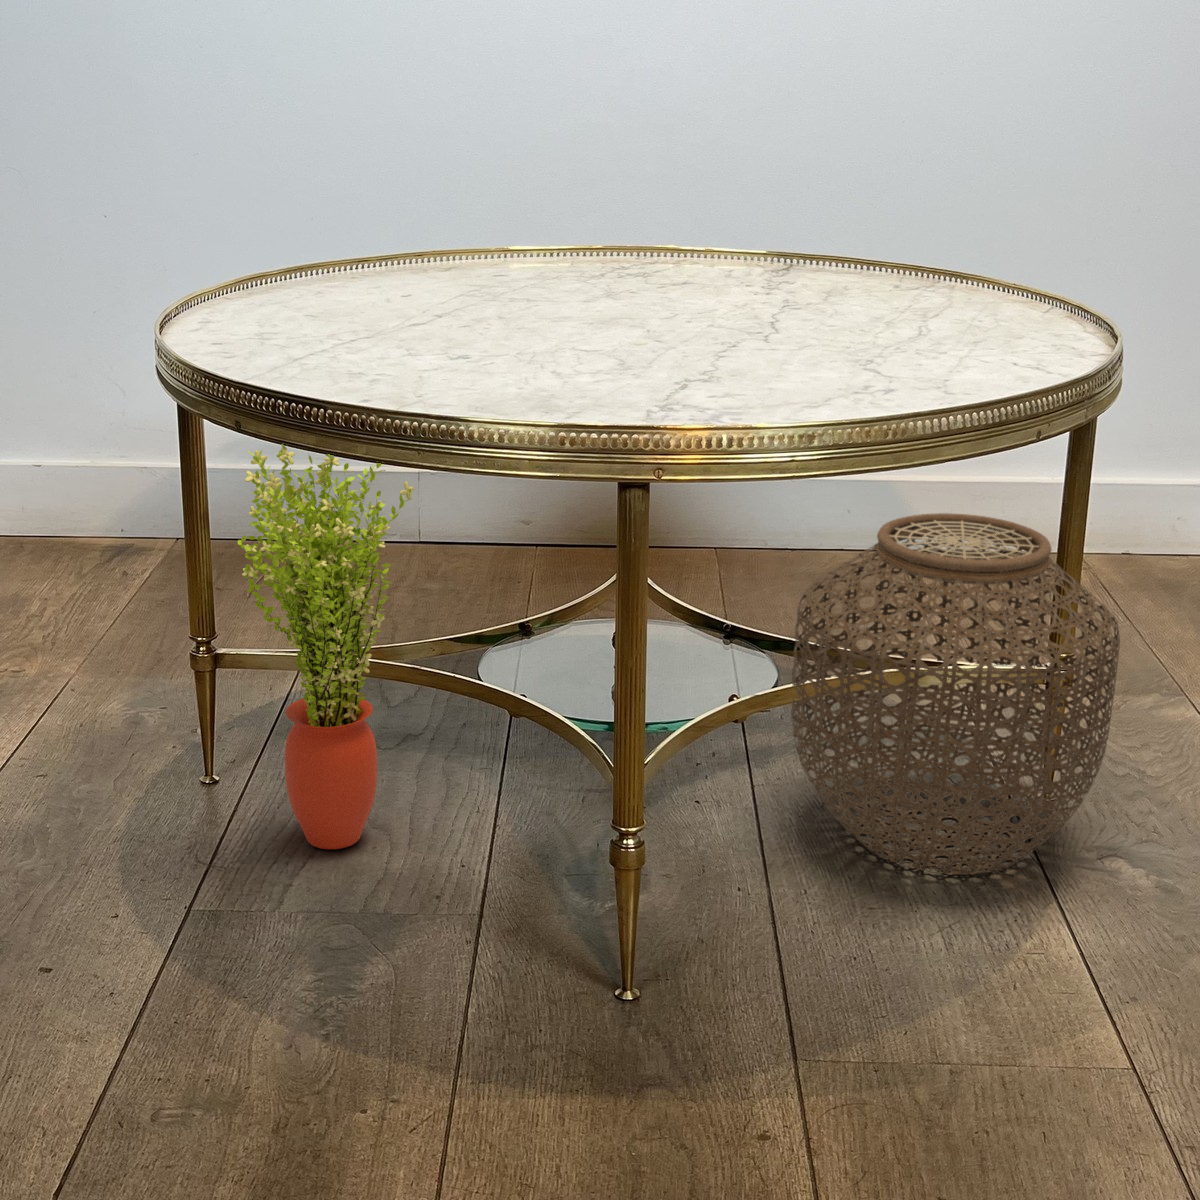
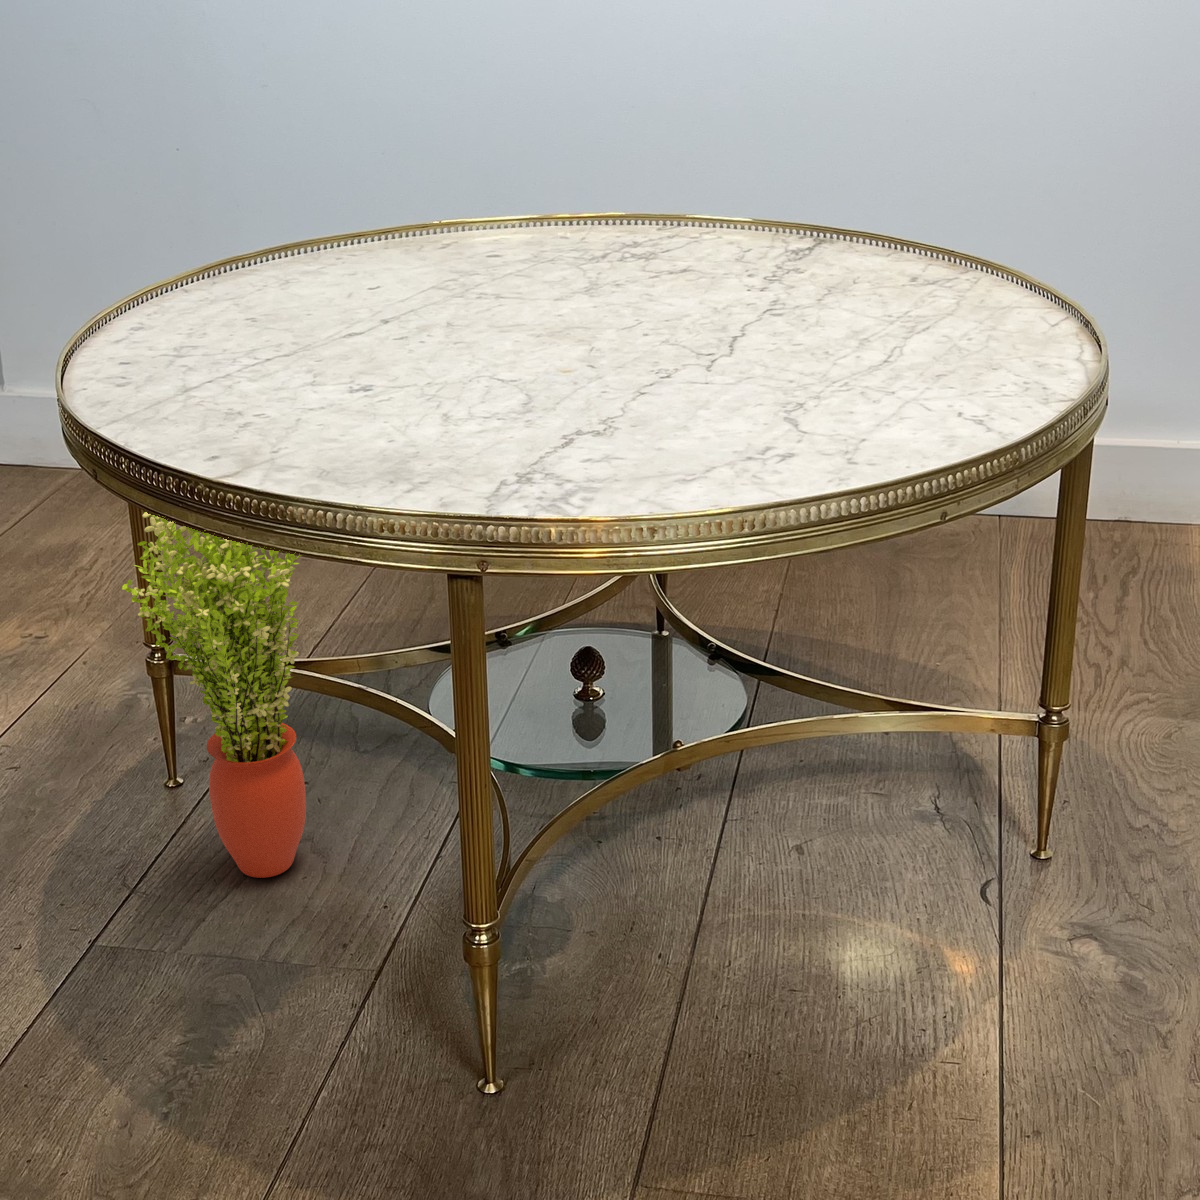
woven basket: present [791,513,1120,875] -> none [733,554,1091,953]

